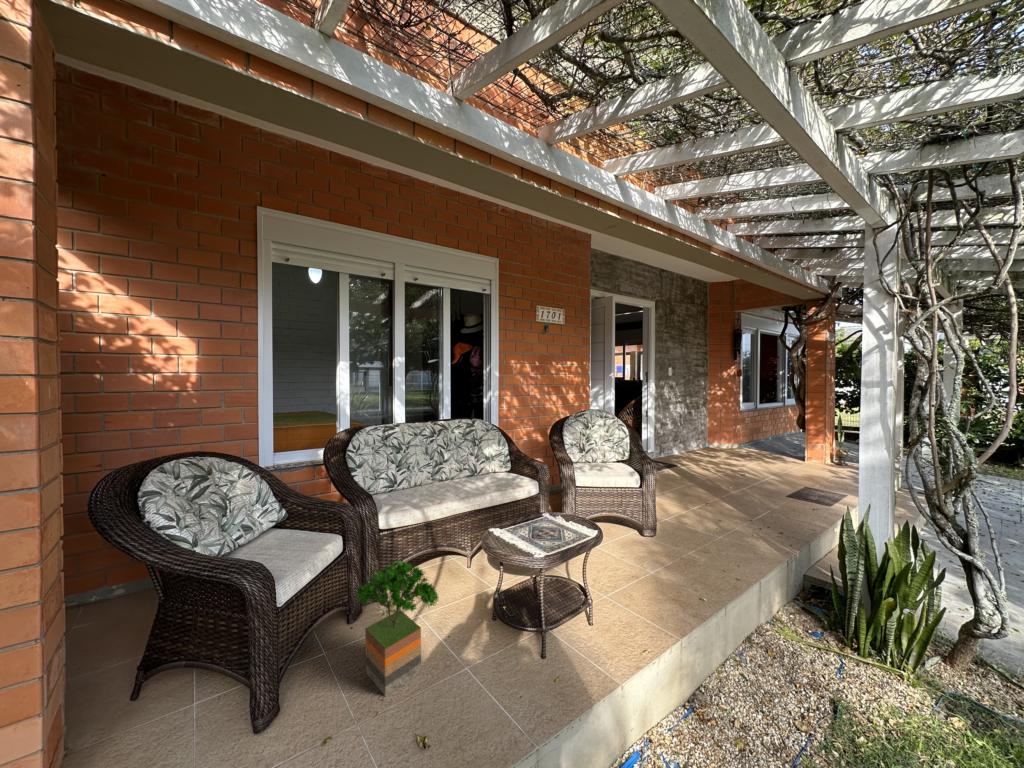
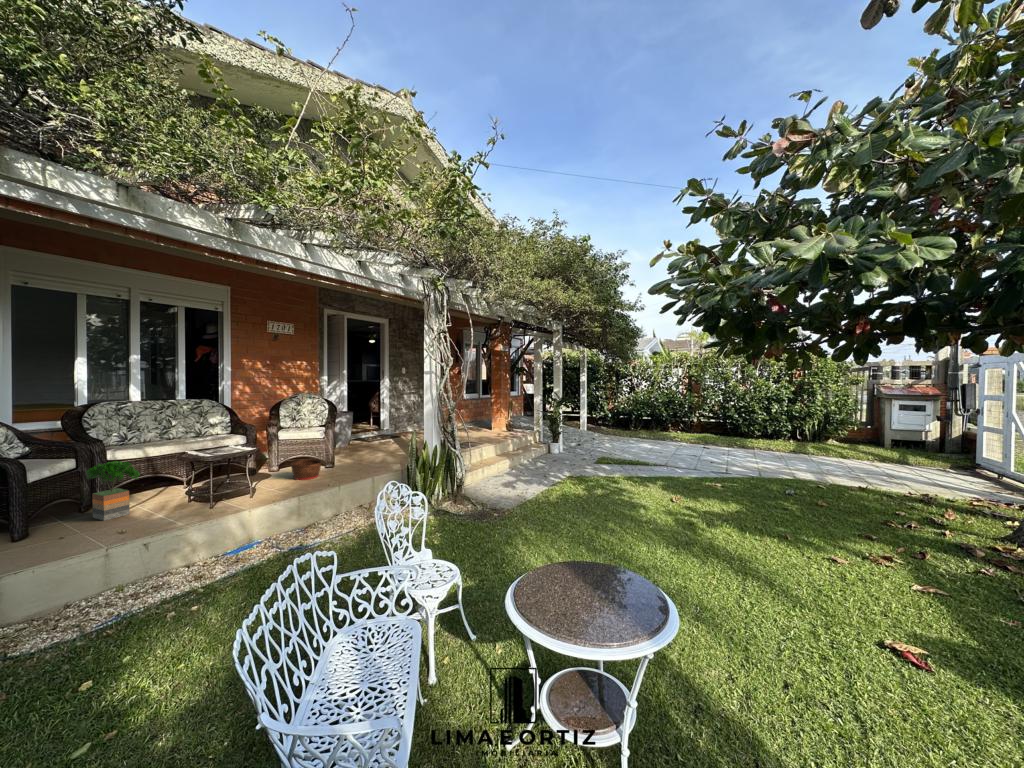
basket: none [616,530,667,577] -> present [291,459,322,480]

